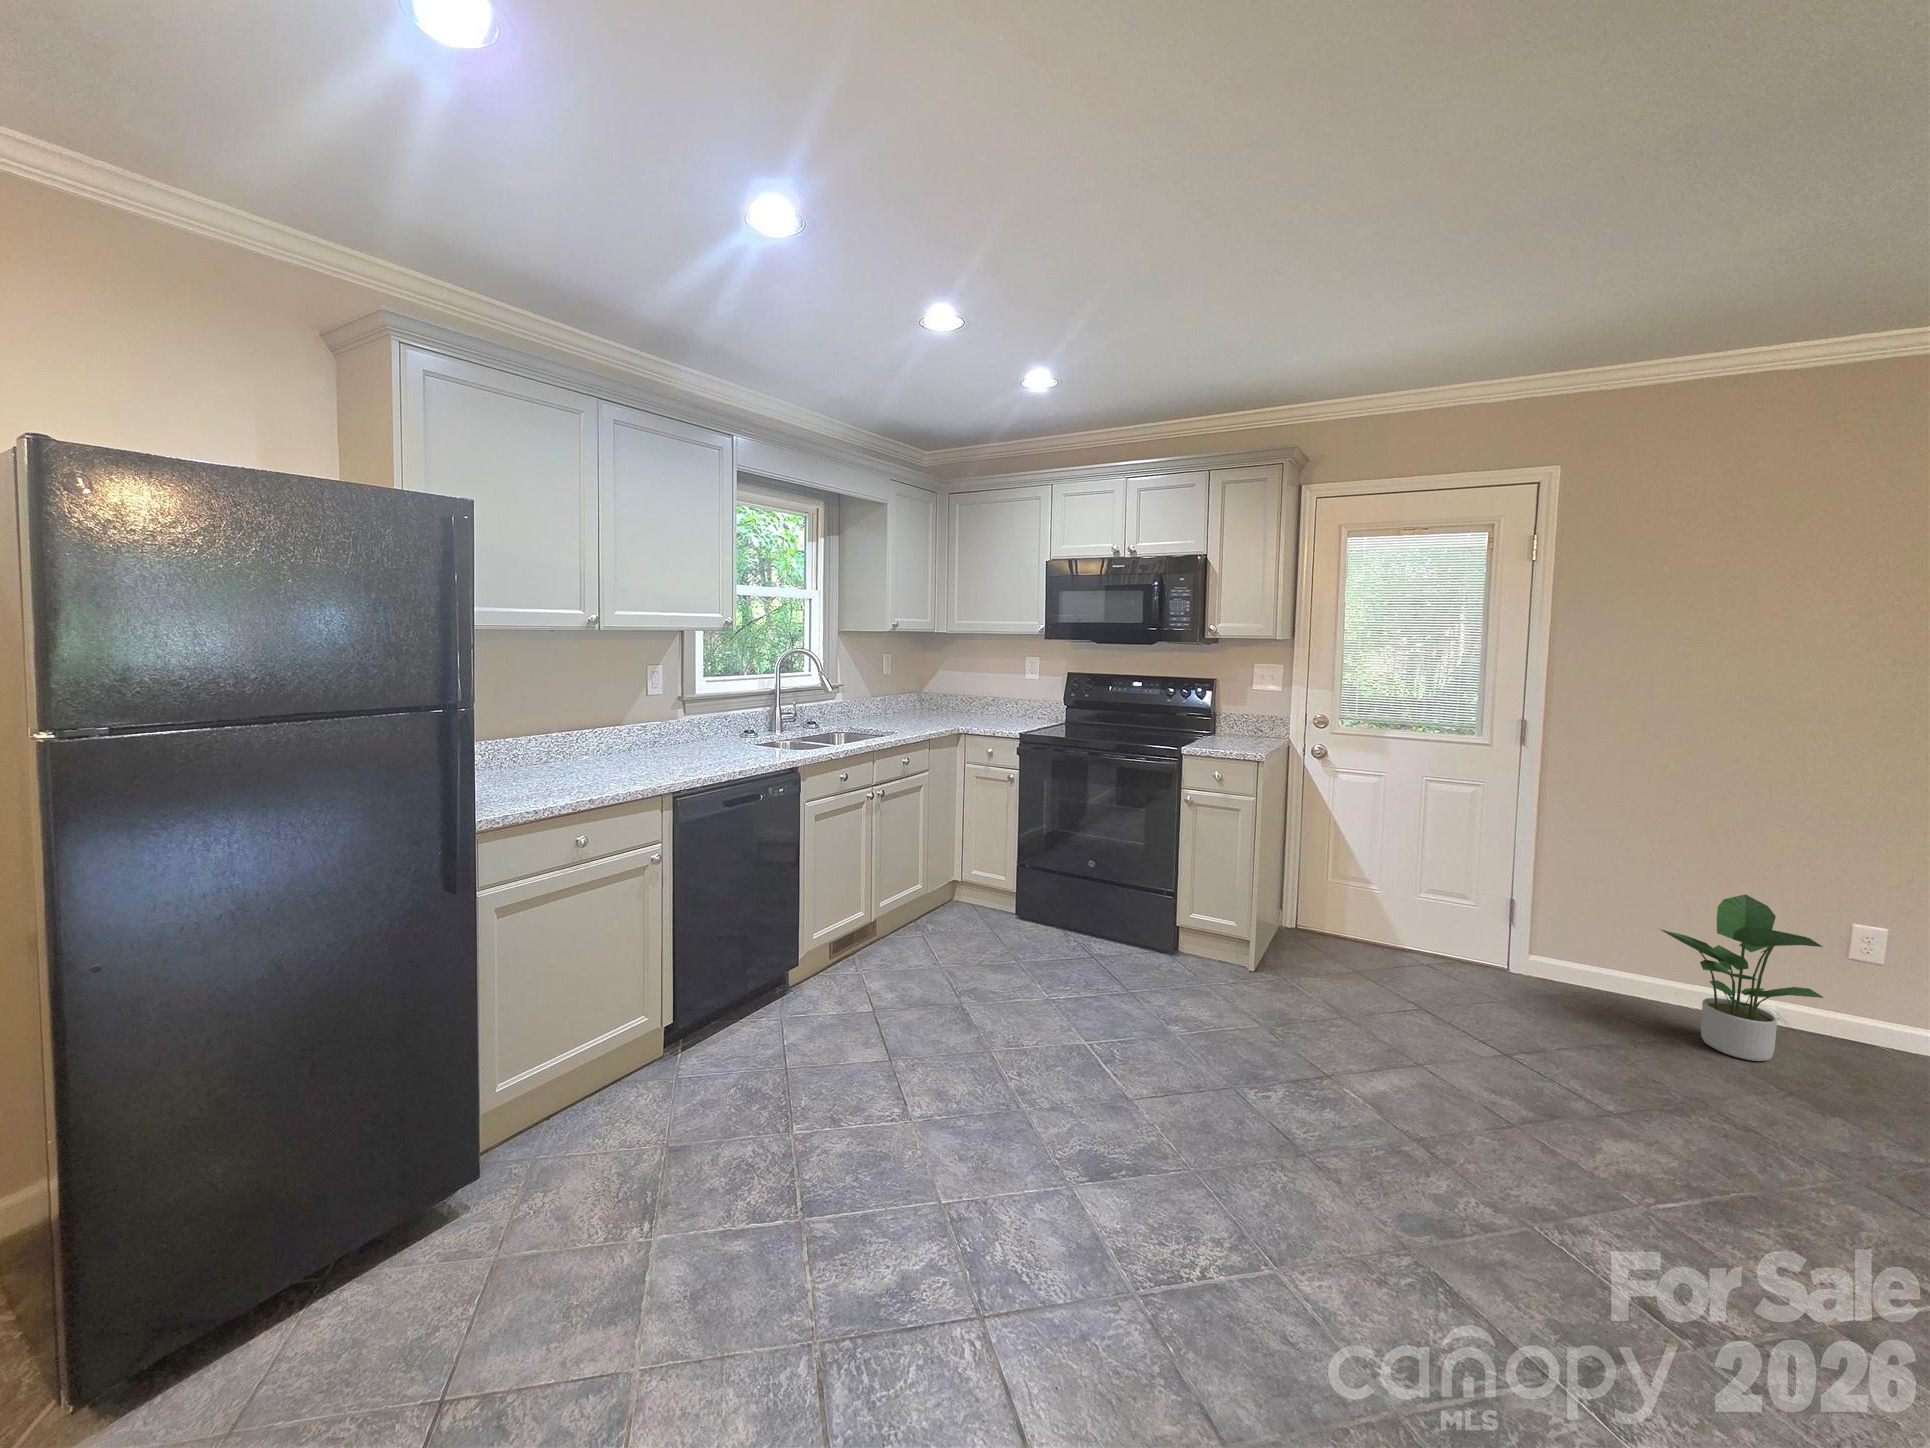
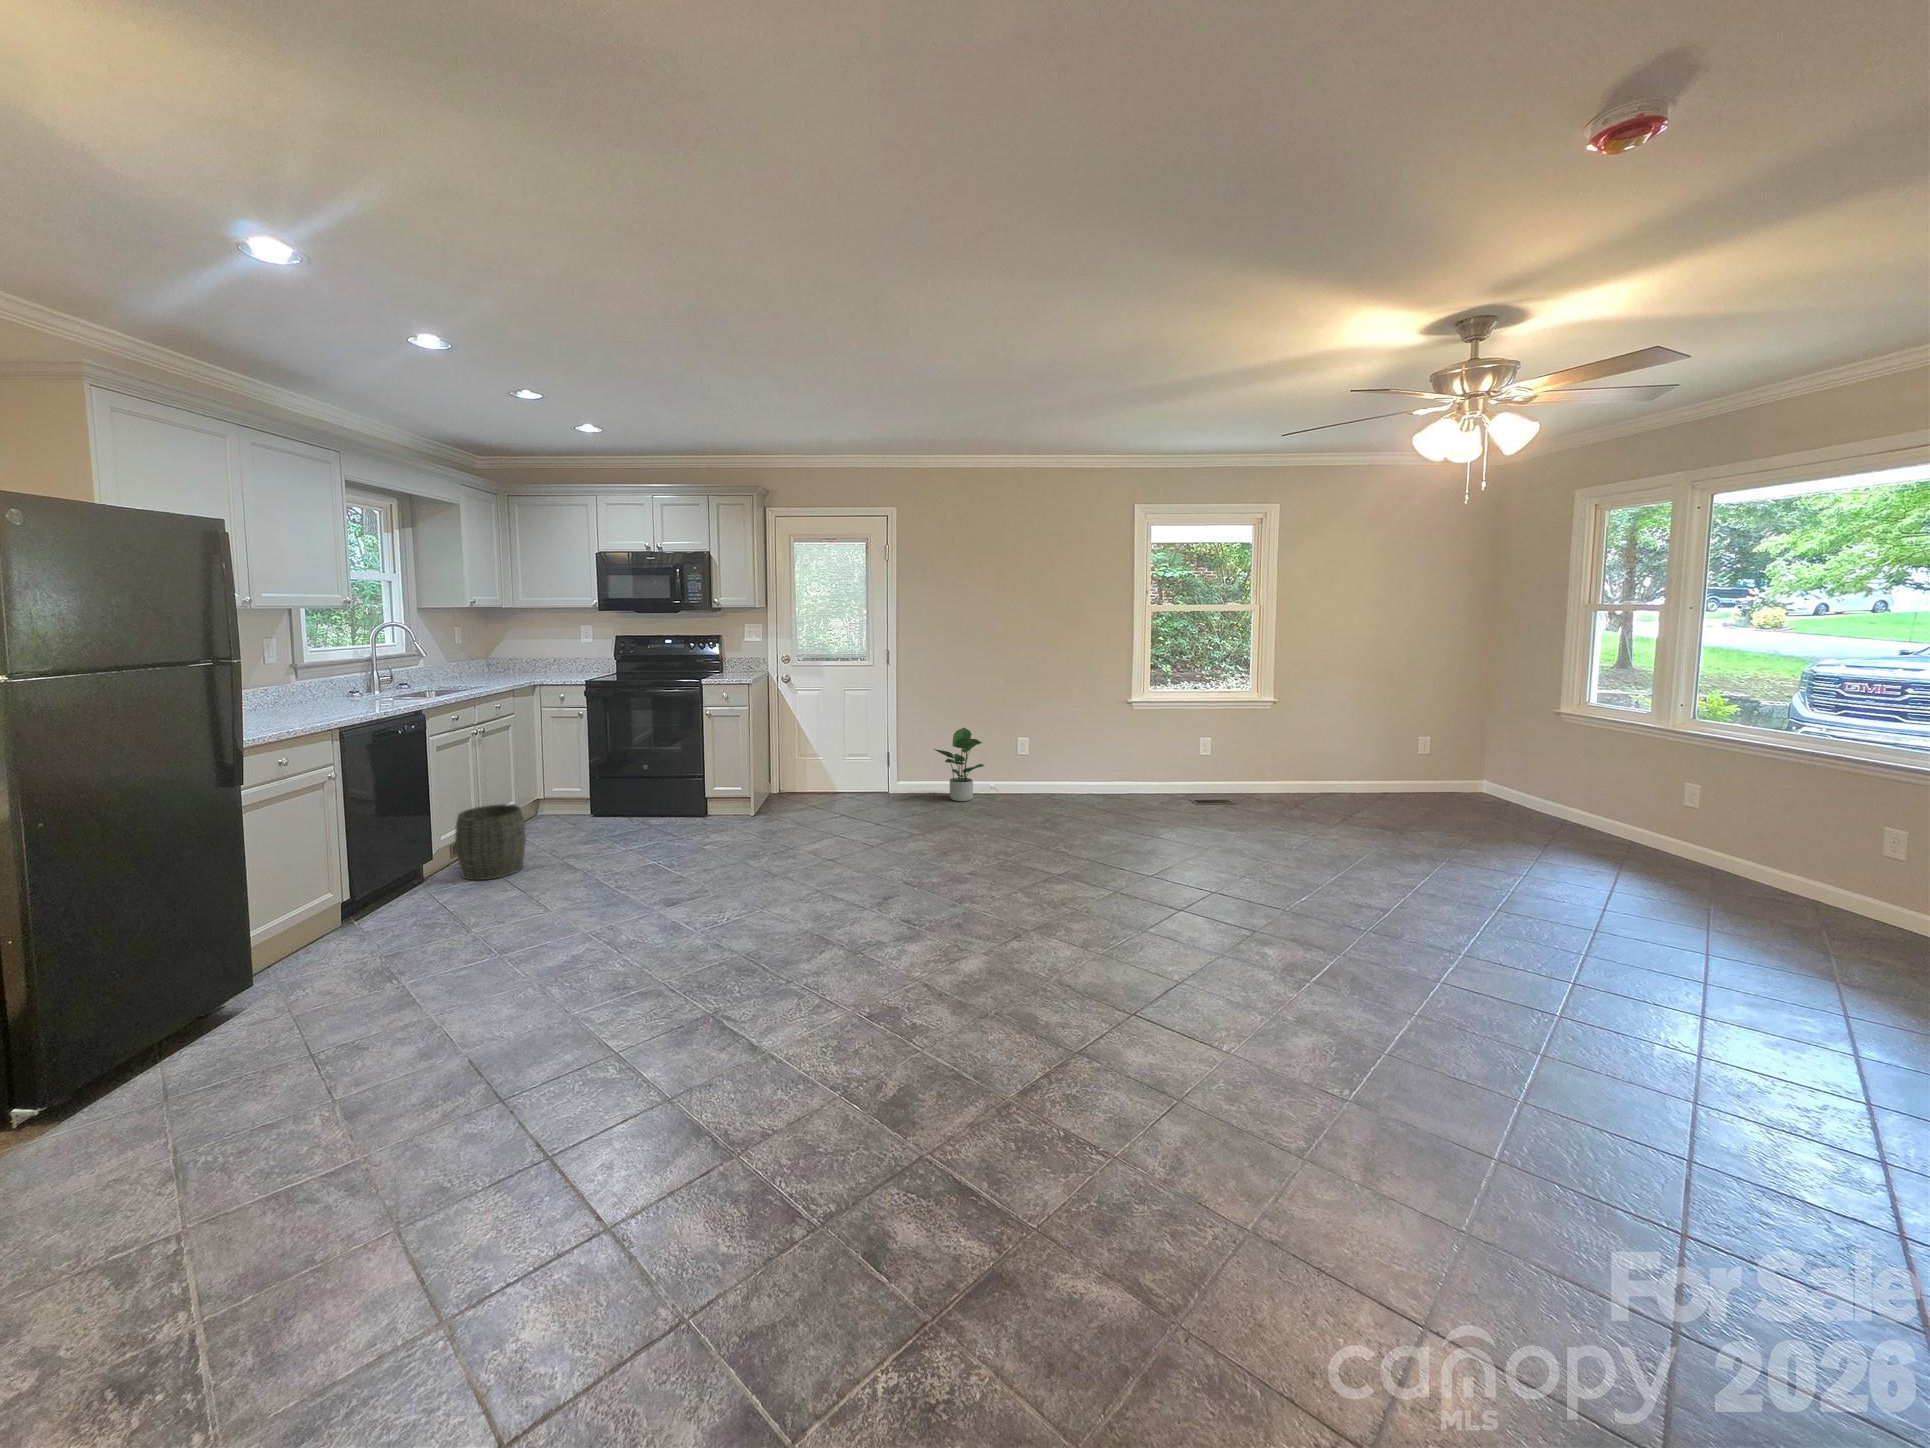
woven basket: none [824,902,909,1017] -> present [455,804,526,880]

